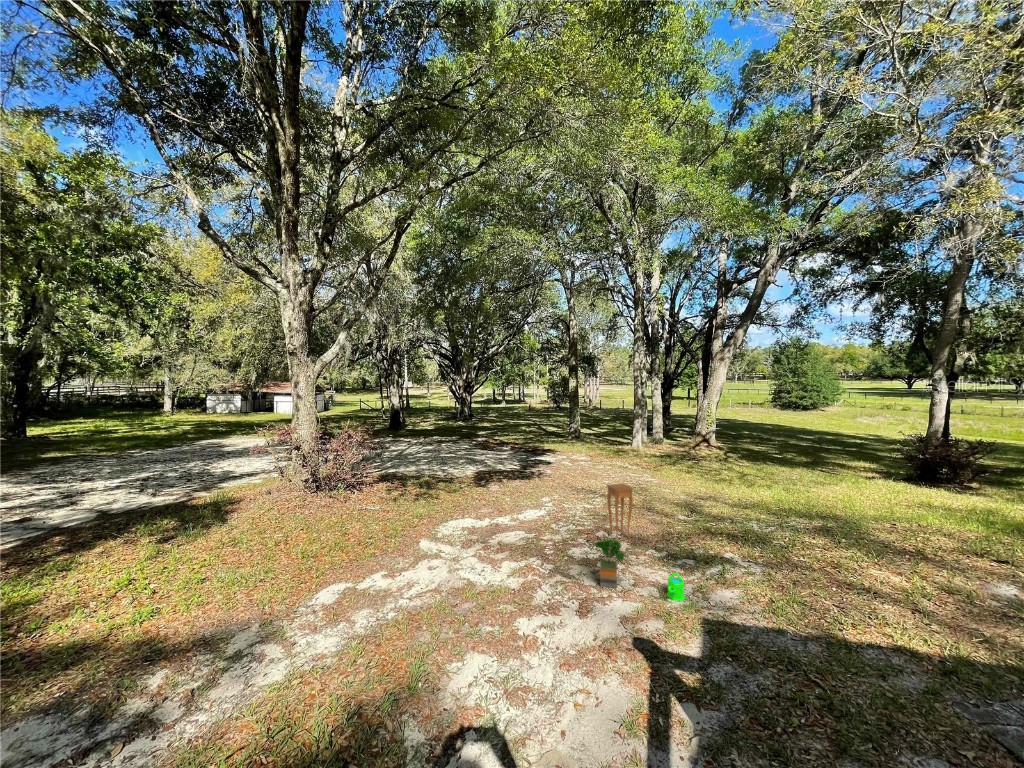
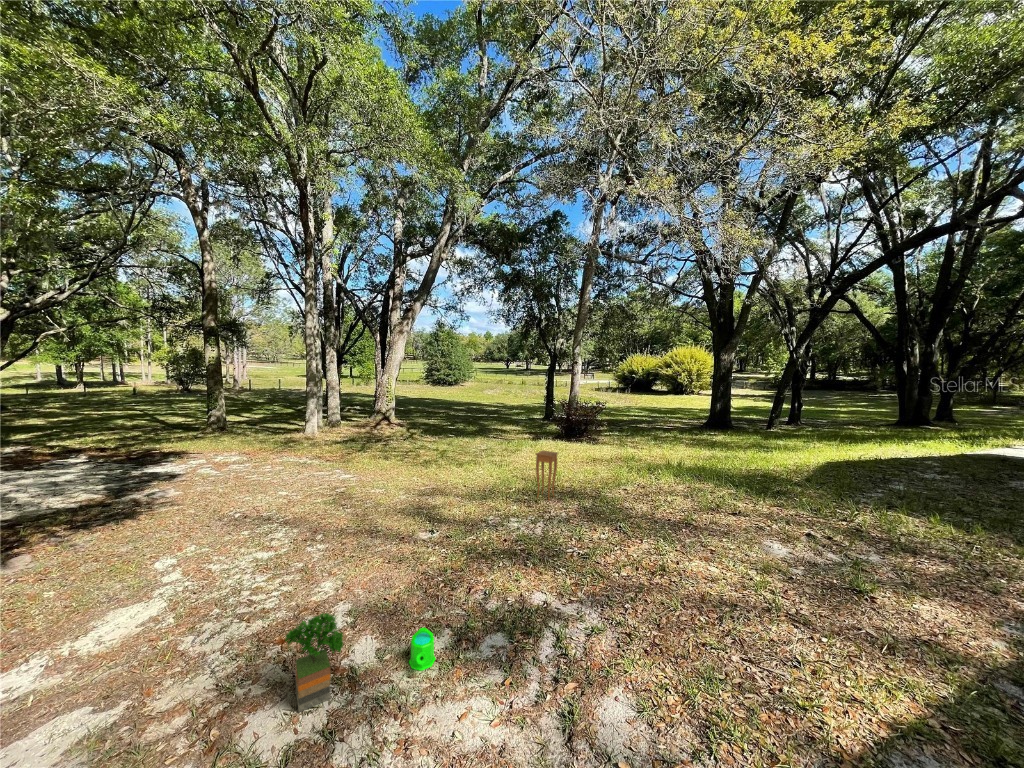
side table: present [607,484,634,540] -> present [536,451,558,500]

